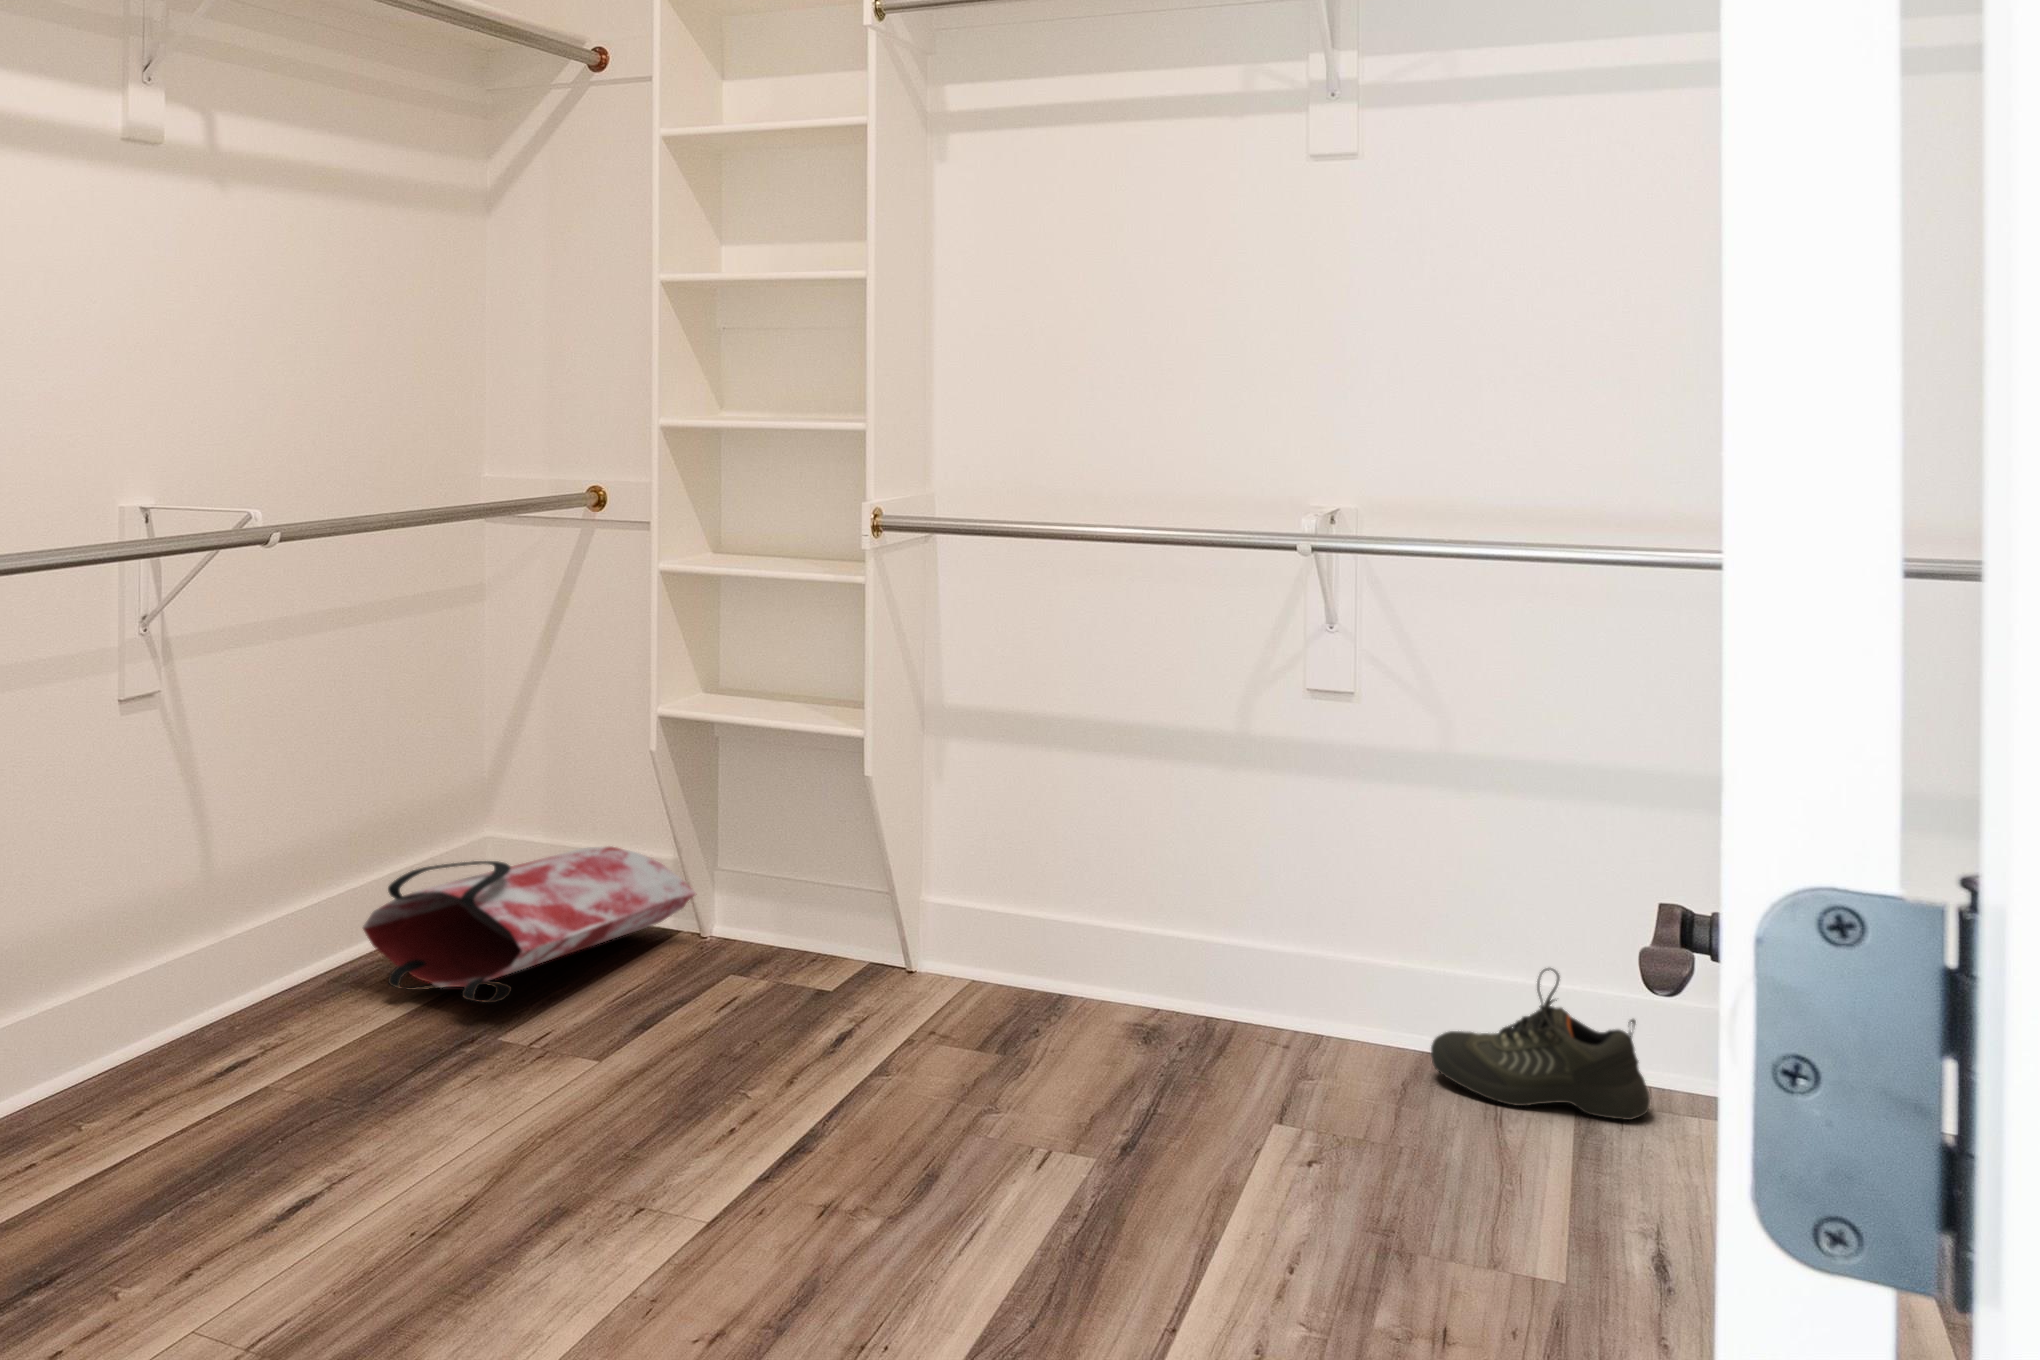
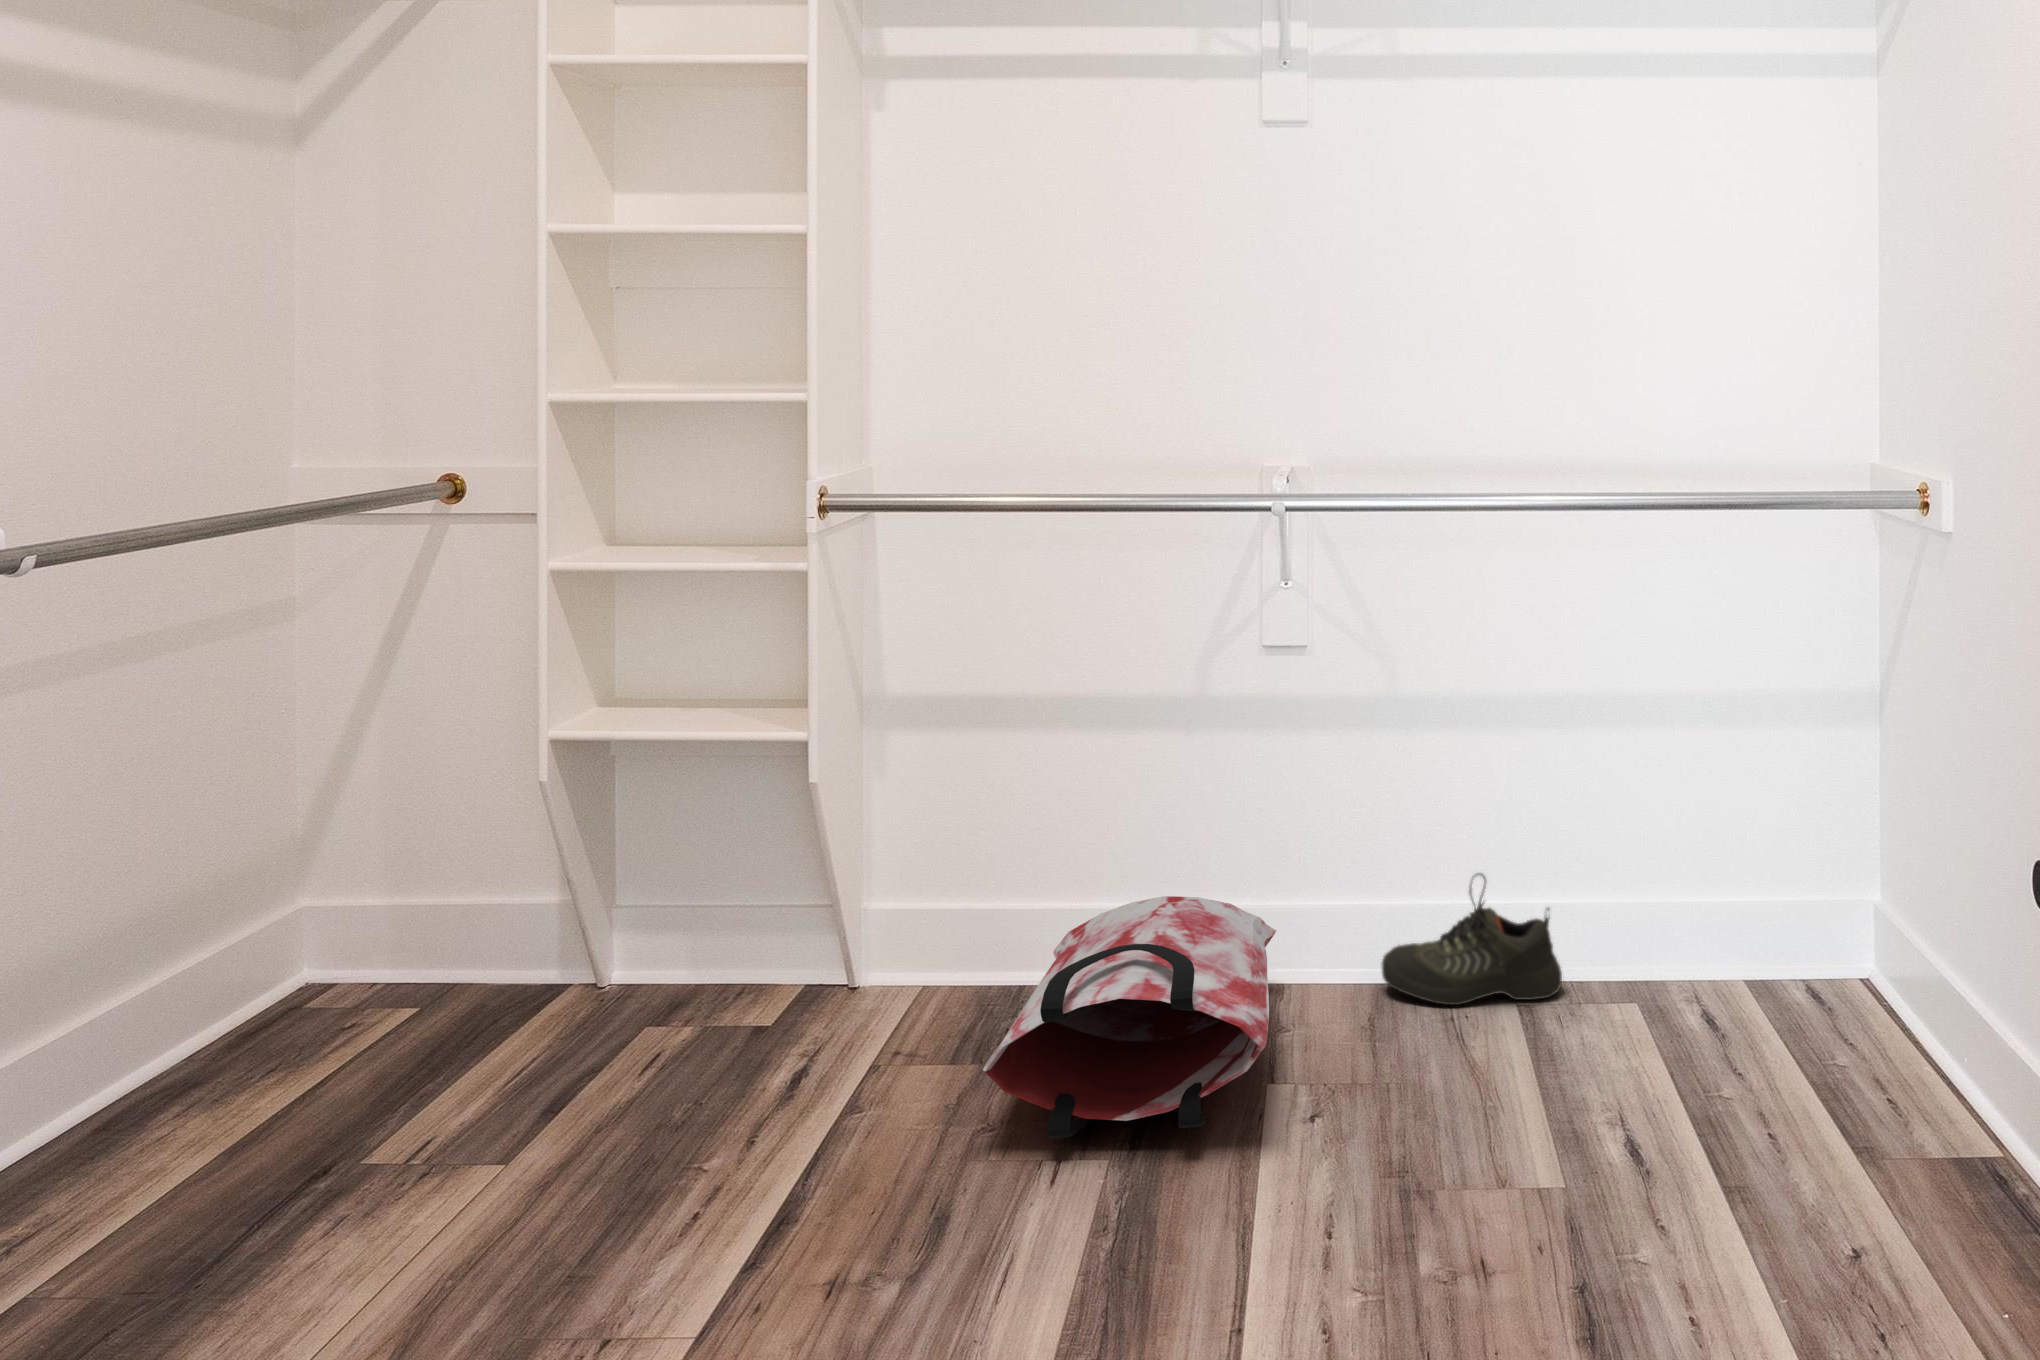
bag: present [363,846,696,1003] -> present [983,896,1276,1138]

